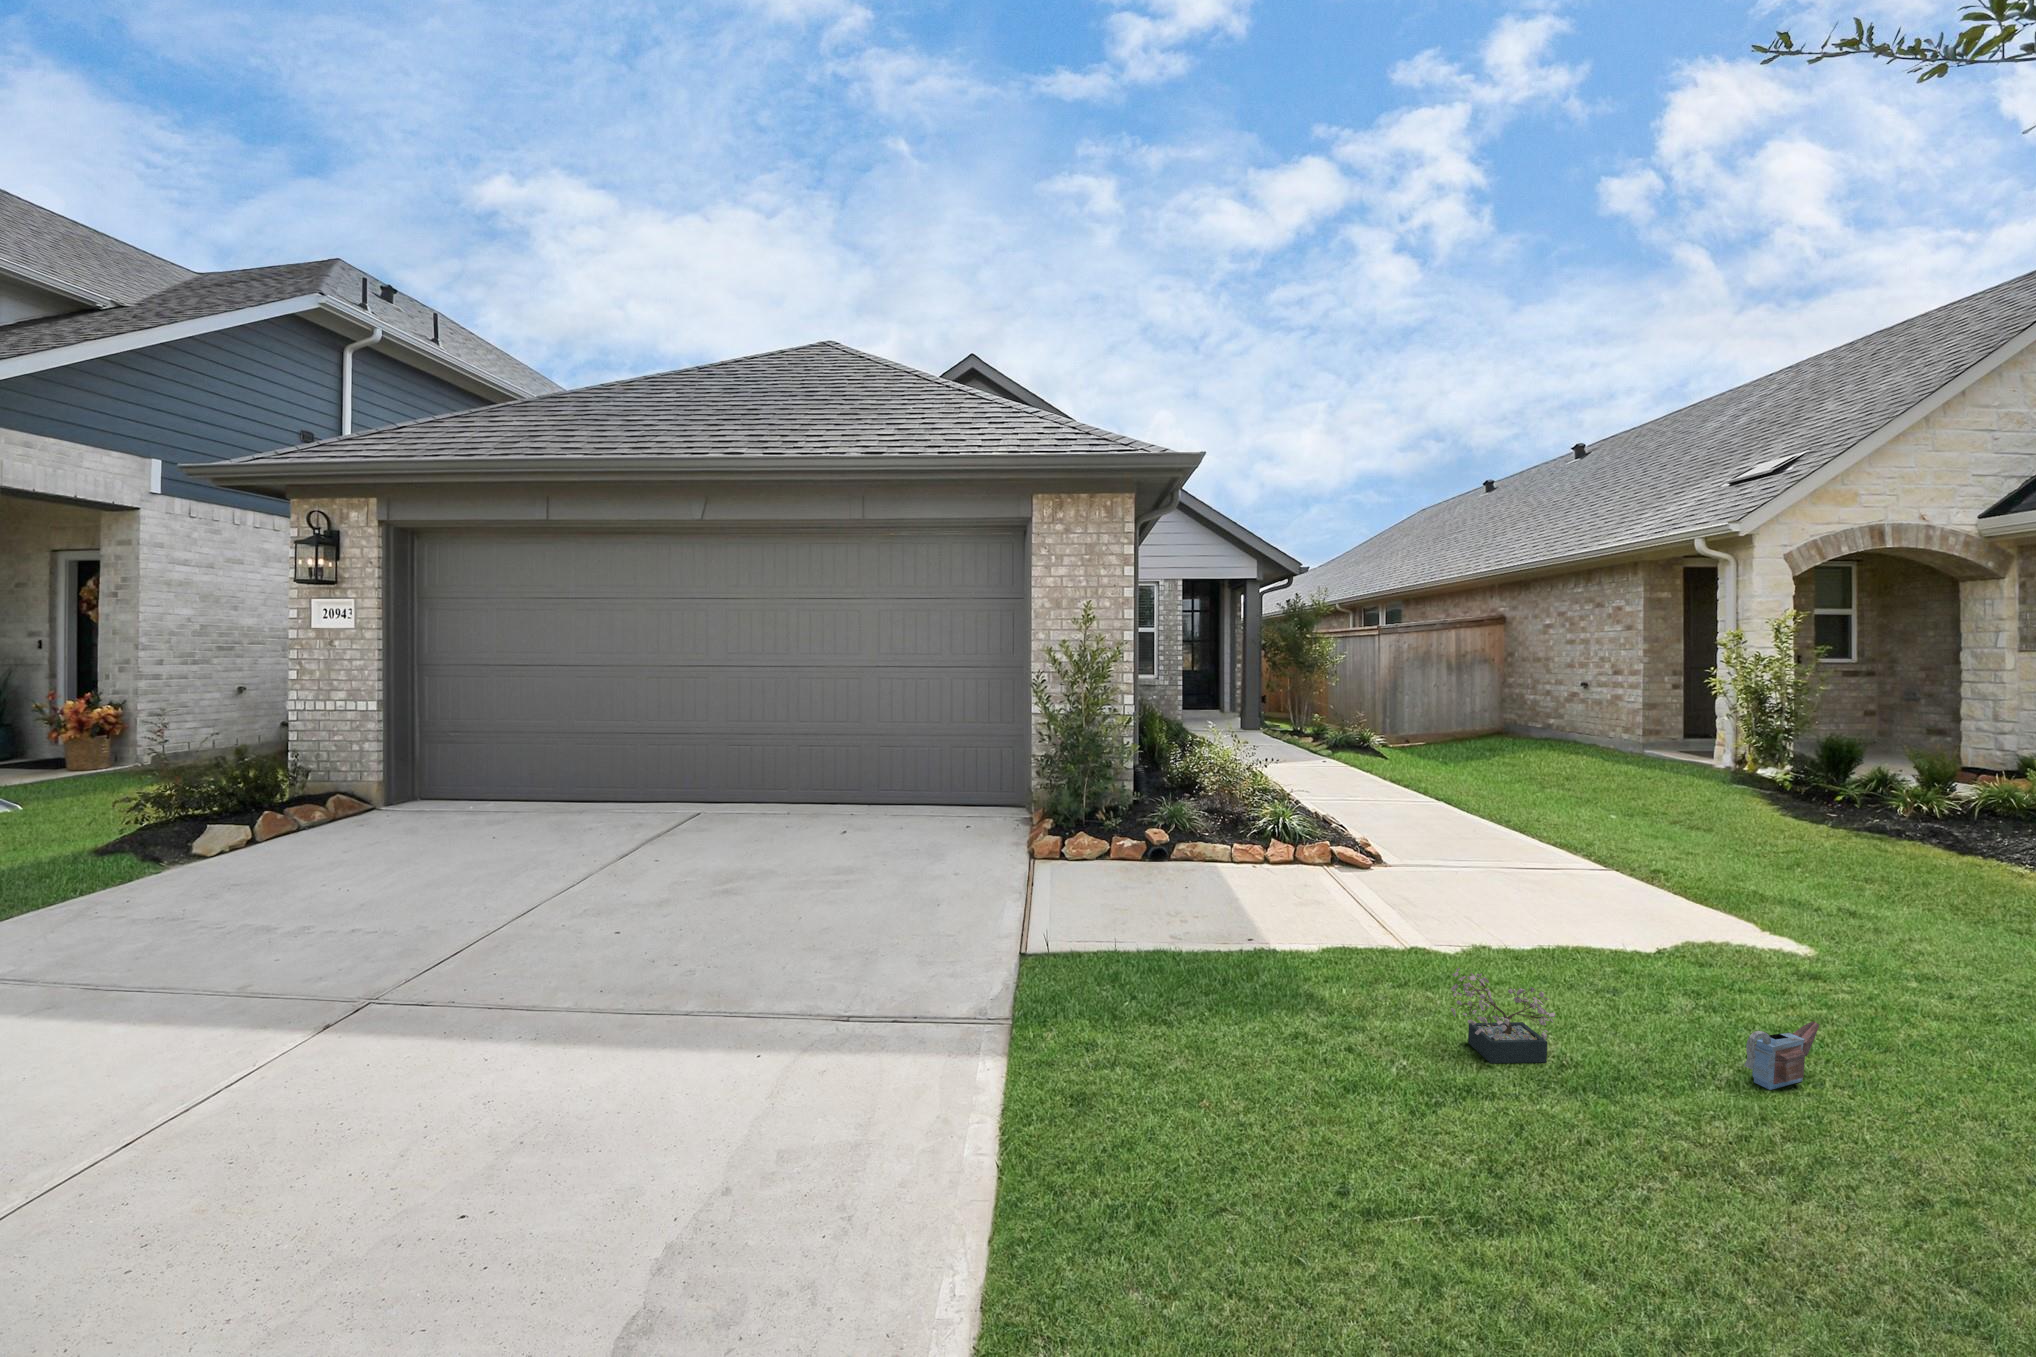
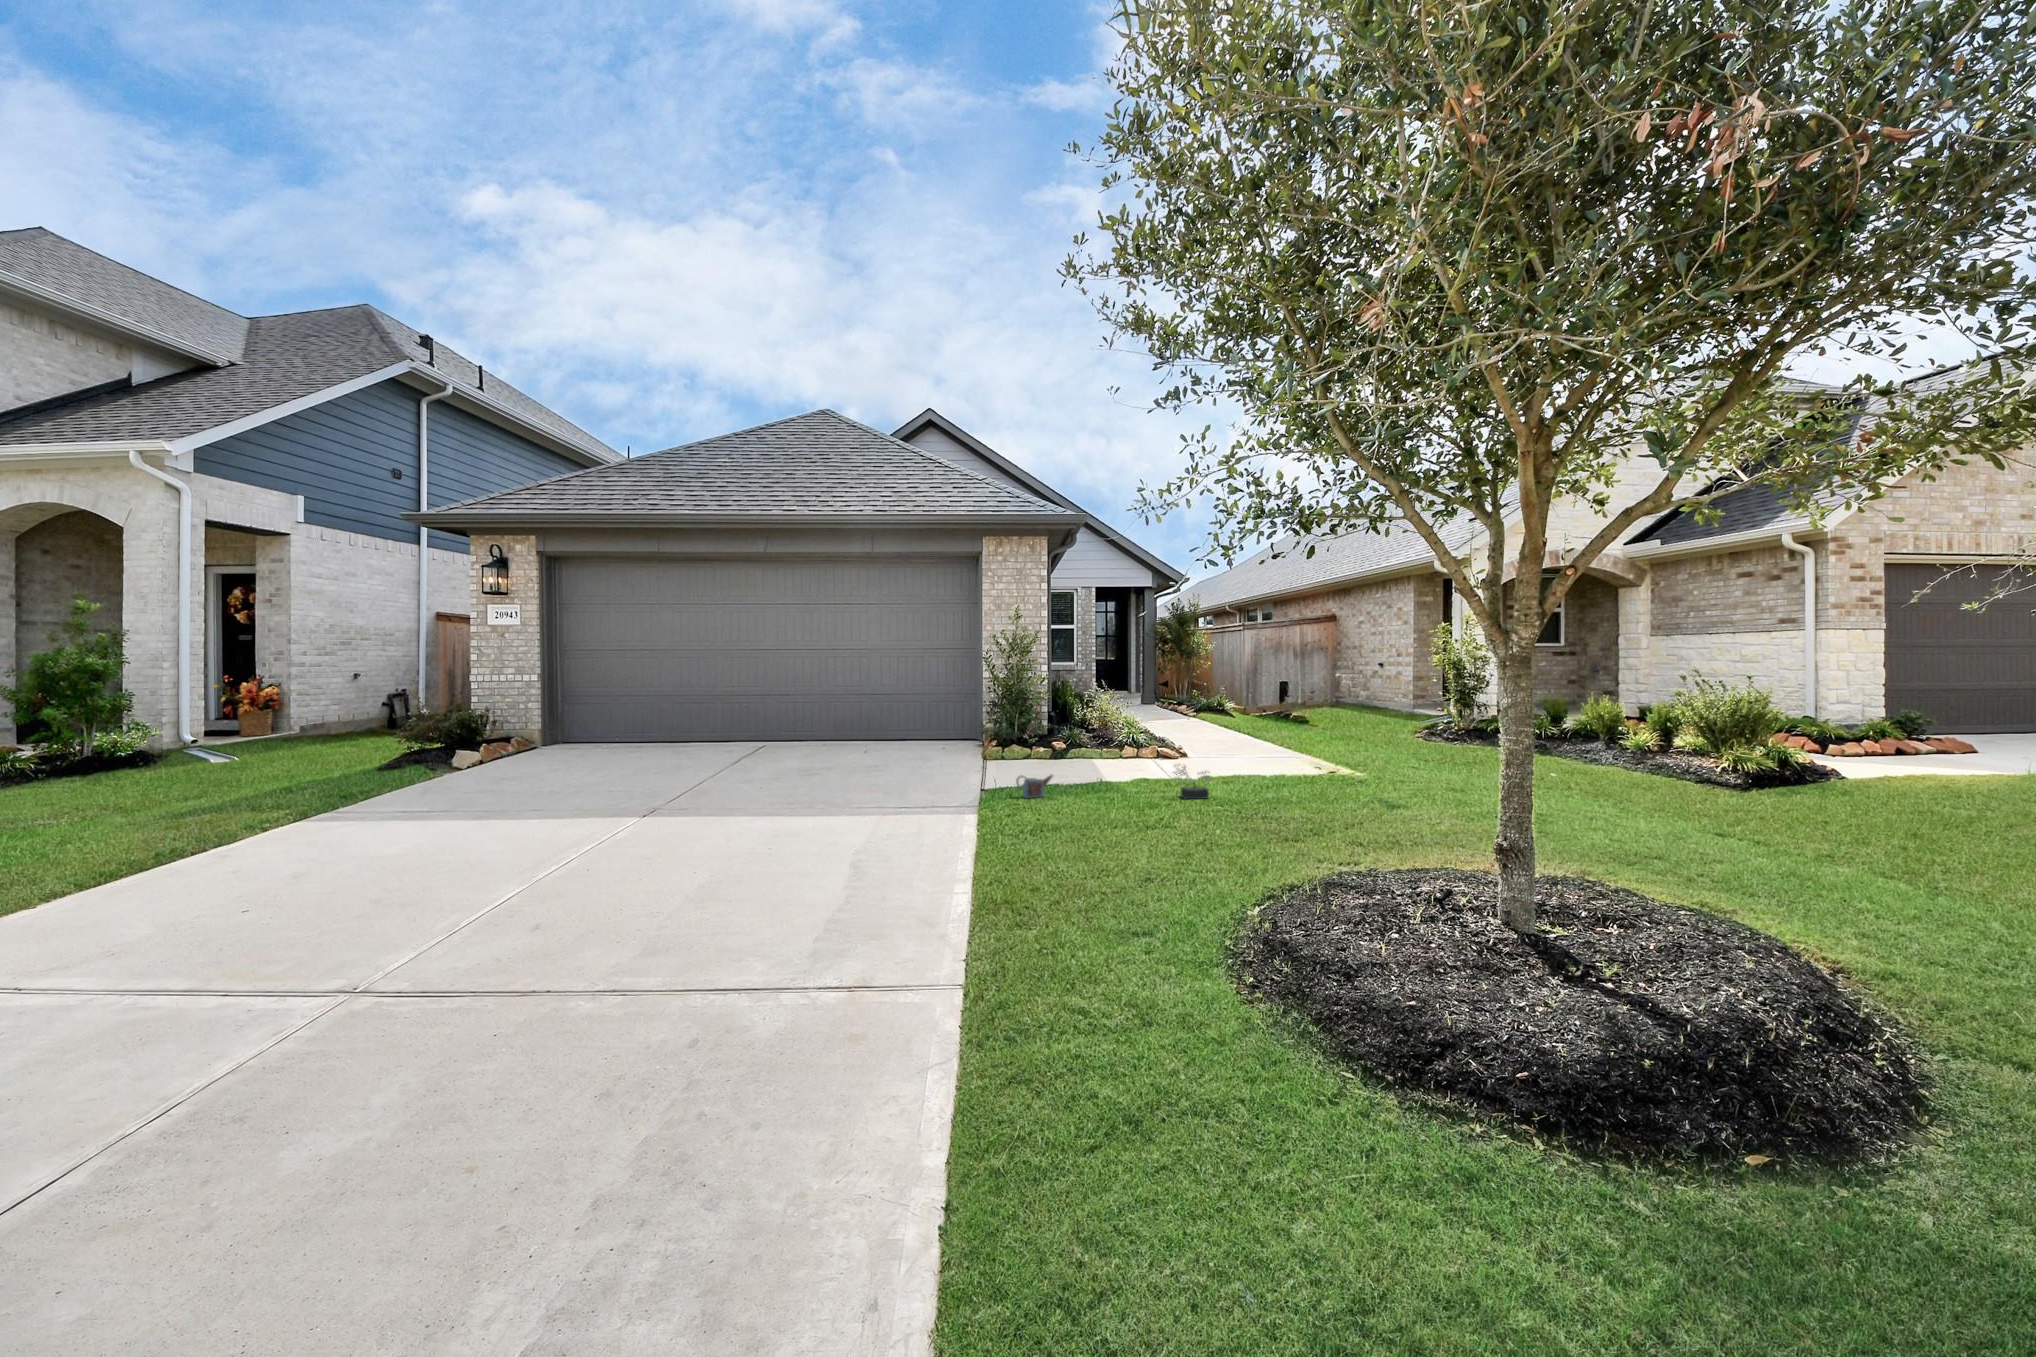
watering can: present [1744,1021,1819,1090] -> present [1016,775,1053,798]

